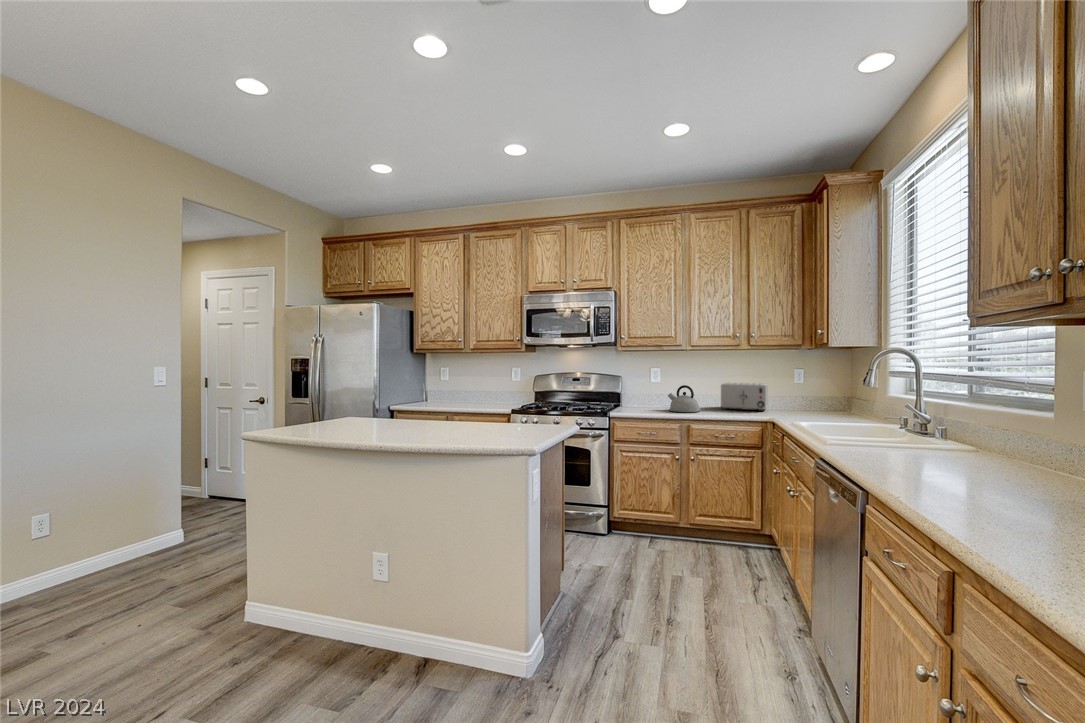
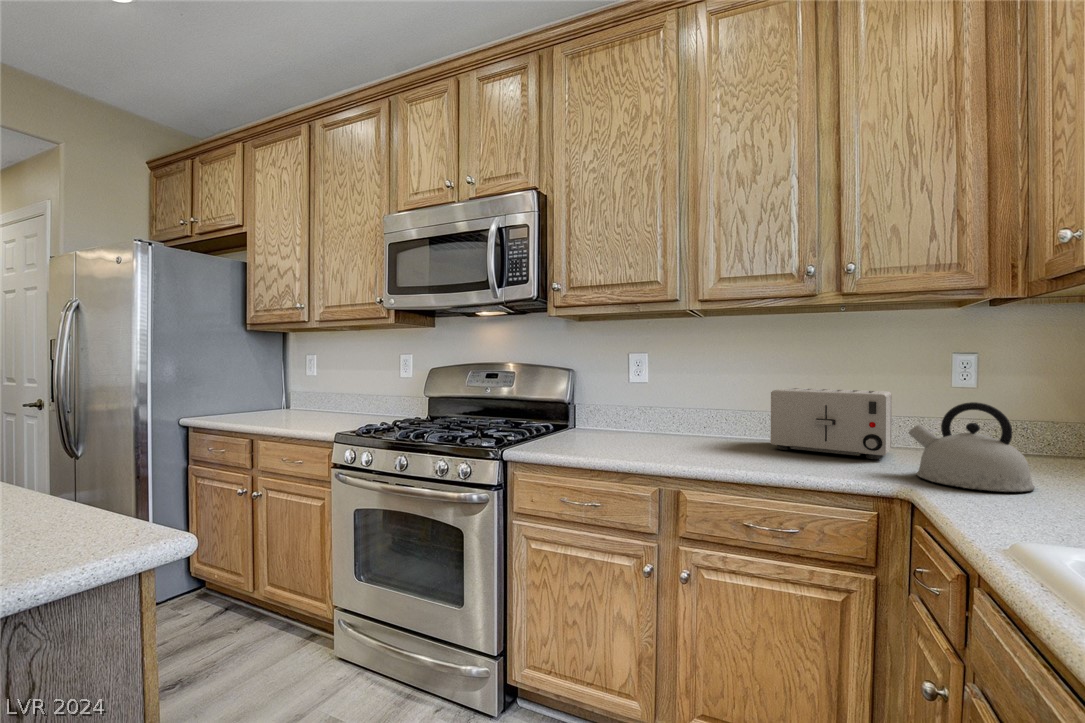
kettle: present [668,385,700,412] -> present [908,402,1035,492]

